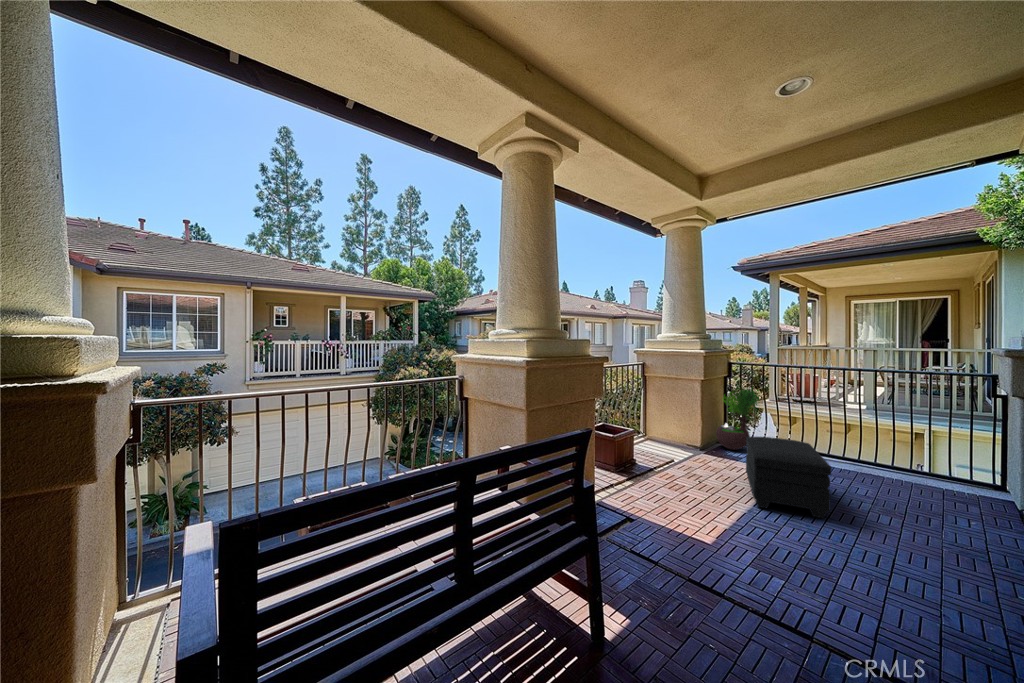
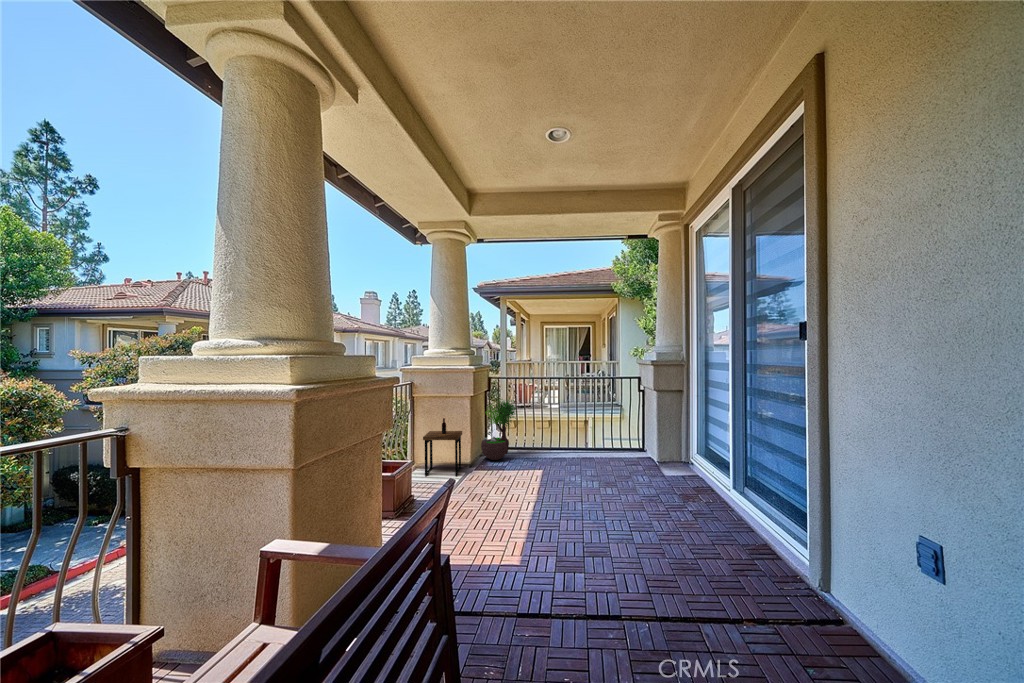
side table: none [651,399,693,455] -> present [423,418,462,476]
ottoman: present [746,436,831,519] -> none [516,442,588,512]

